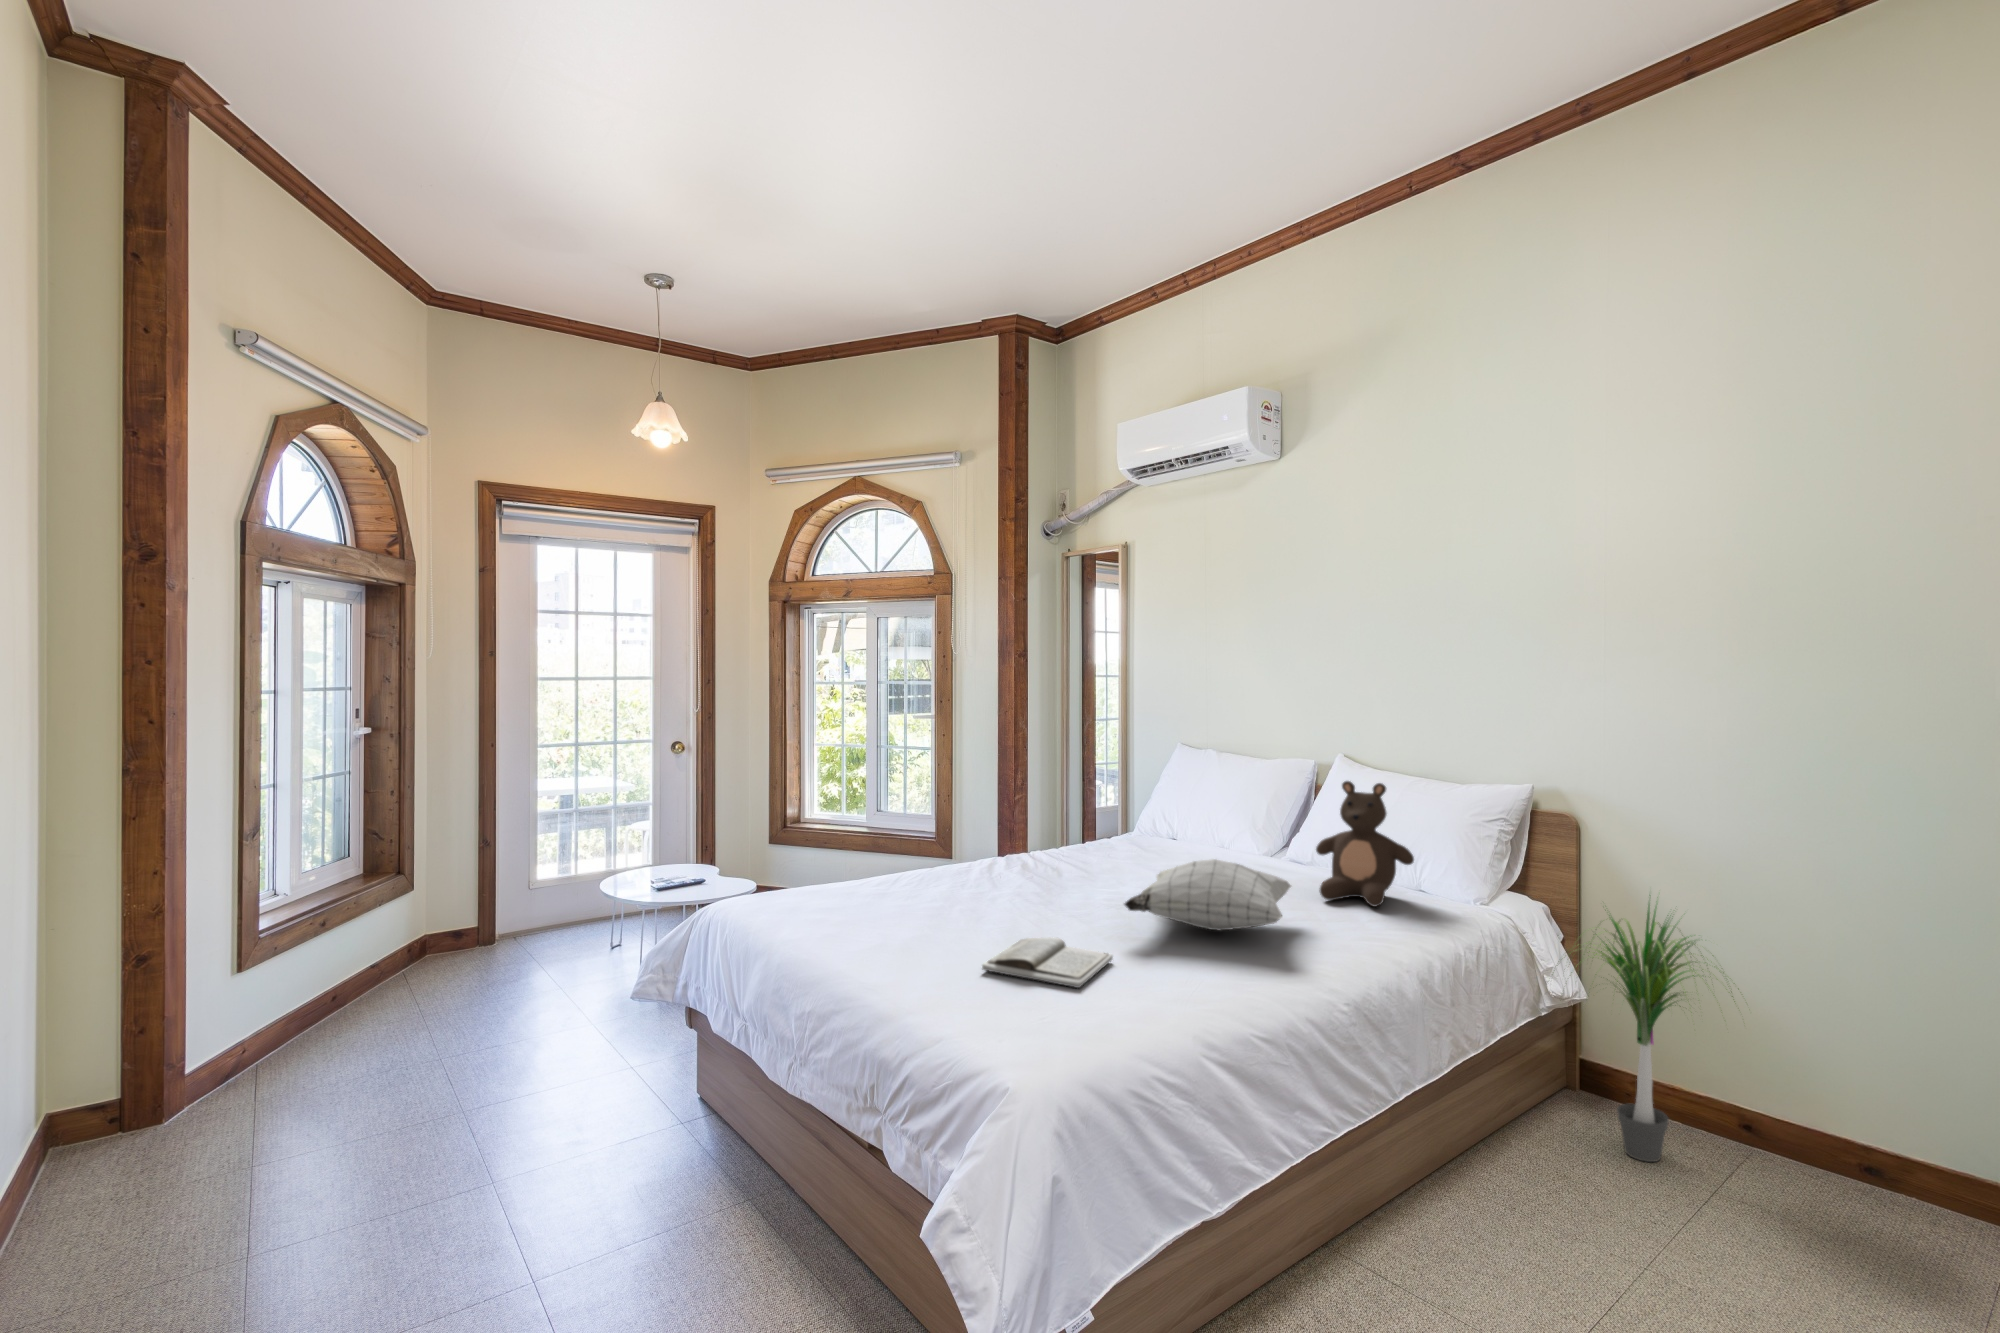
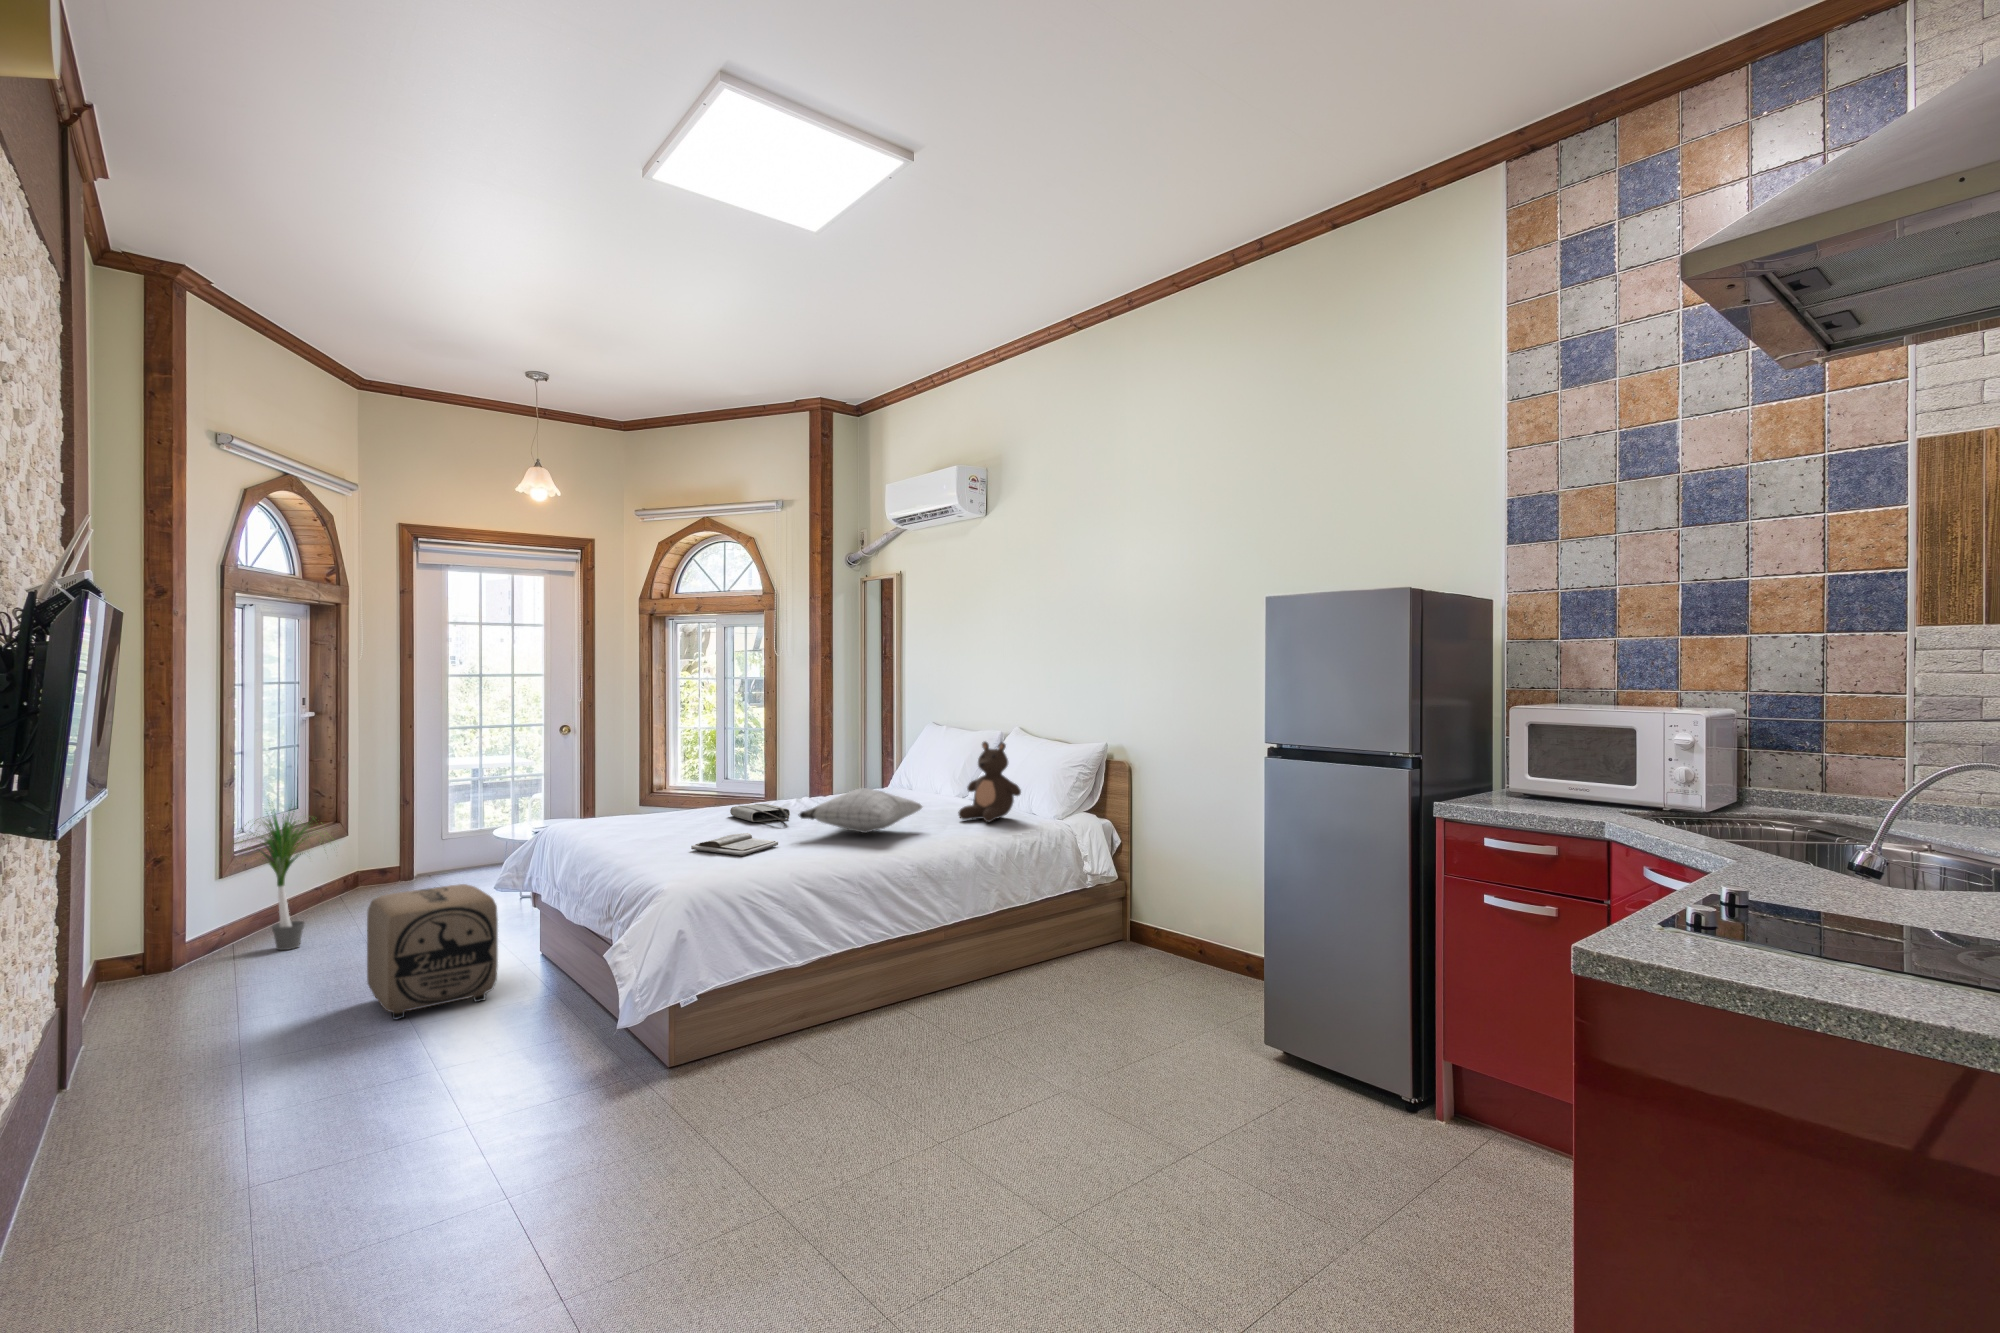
tote bag: none [971,869,1079,906] -> present [730,804,790,823]
potted plant: present [1586,904,1739,1162] -> present [241,809,327,950]
ottoman: none [459,1007,663,1257] -> present [367,884,498,1020]

